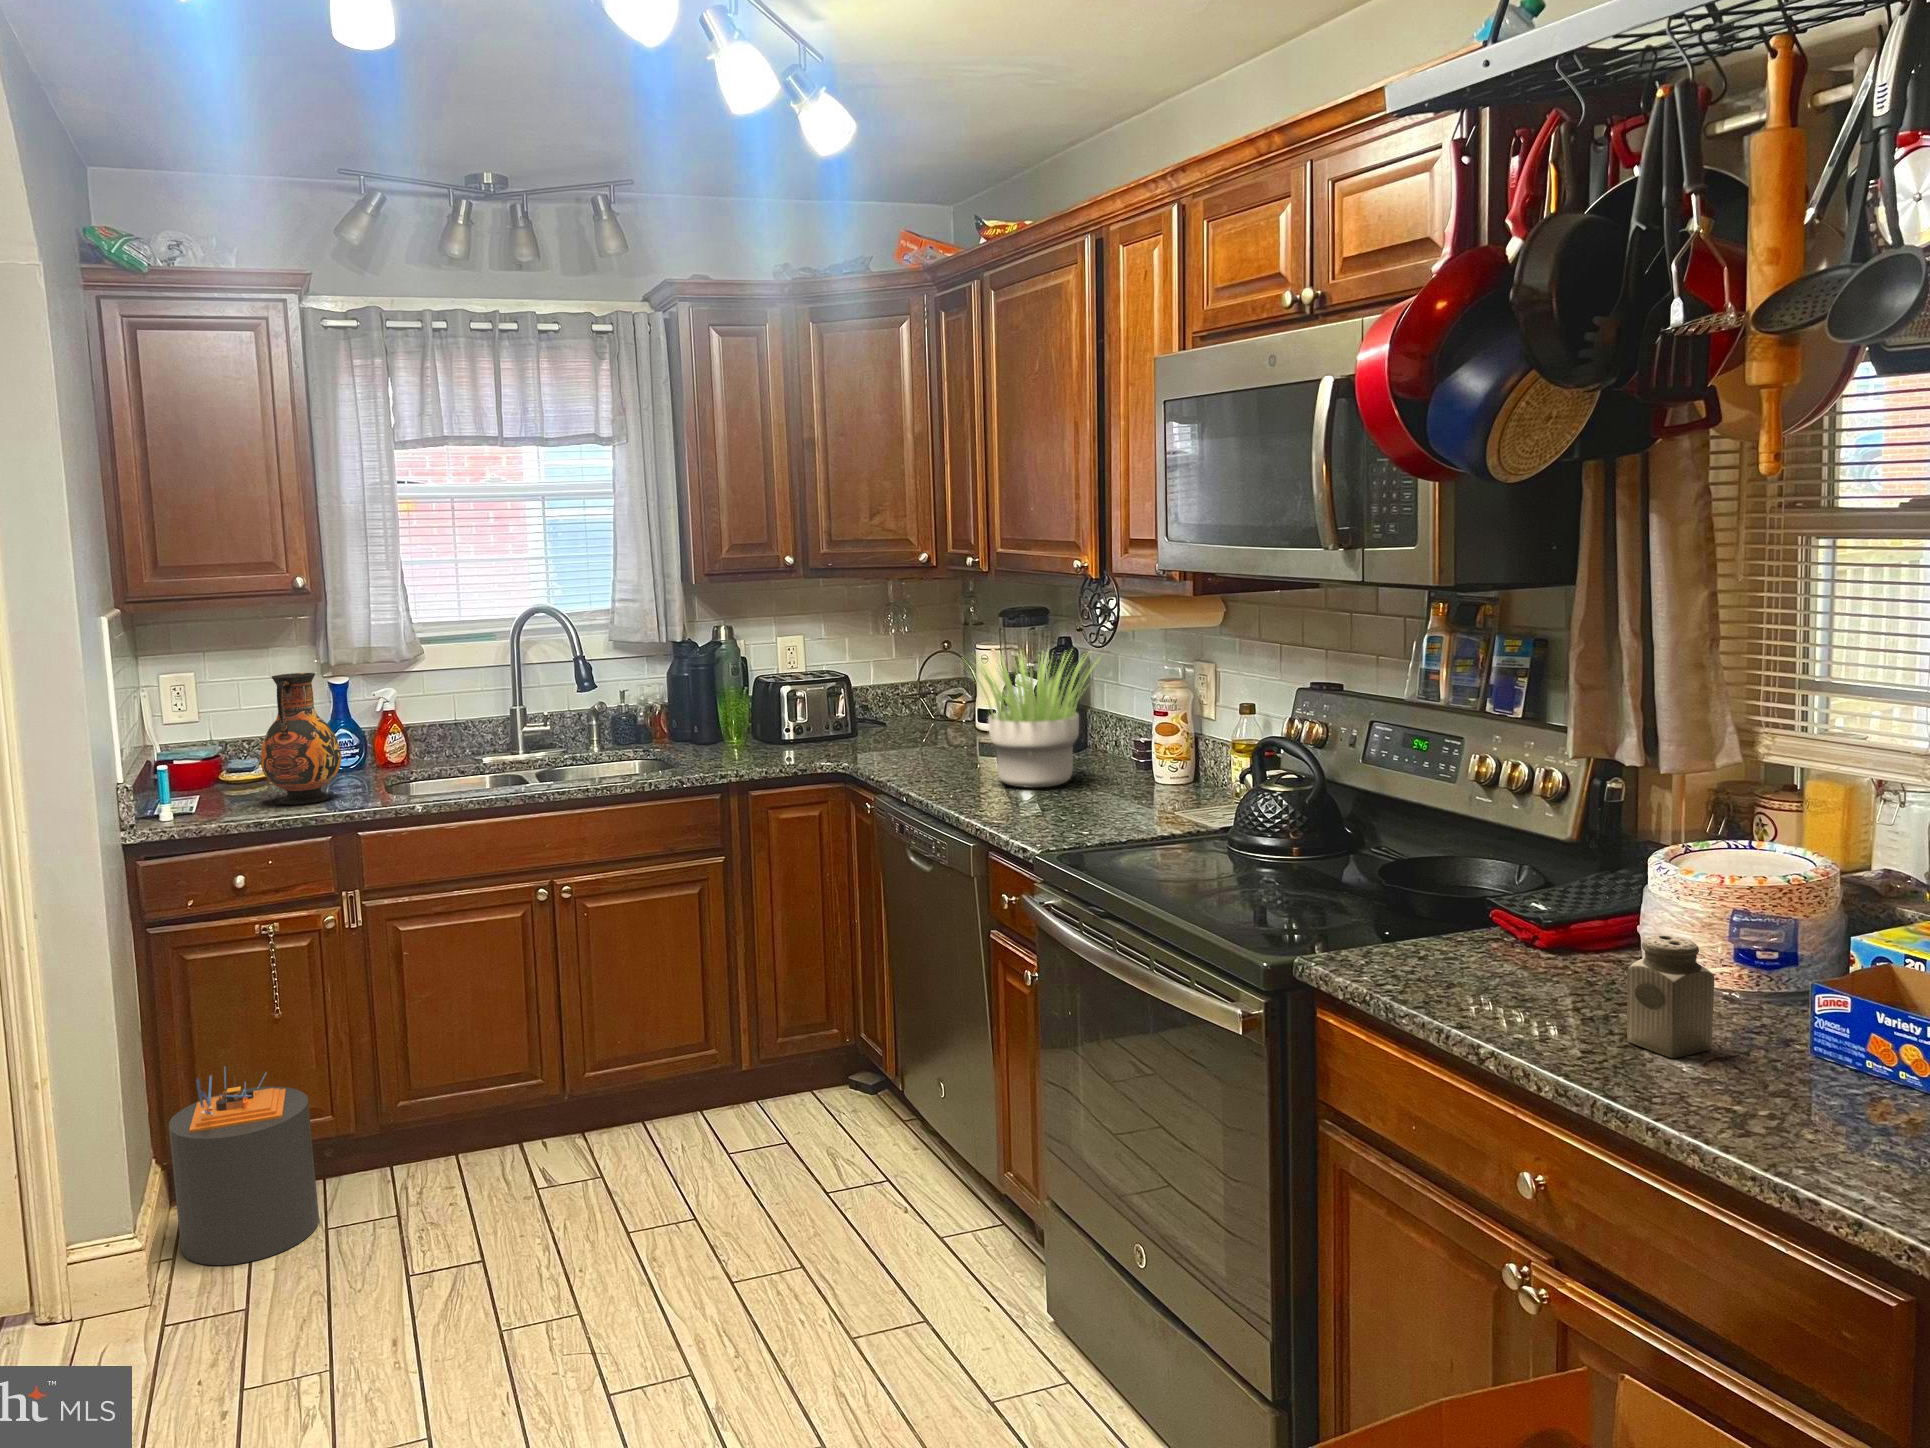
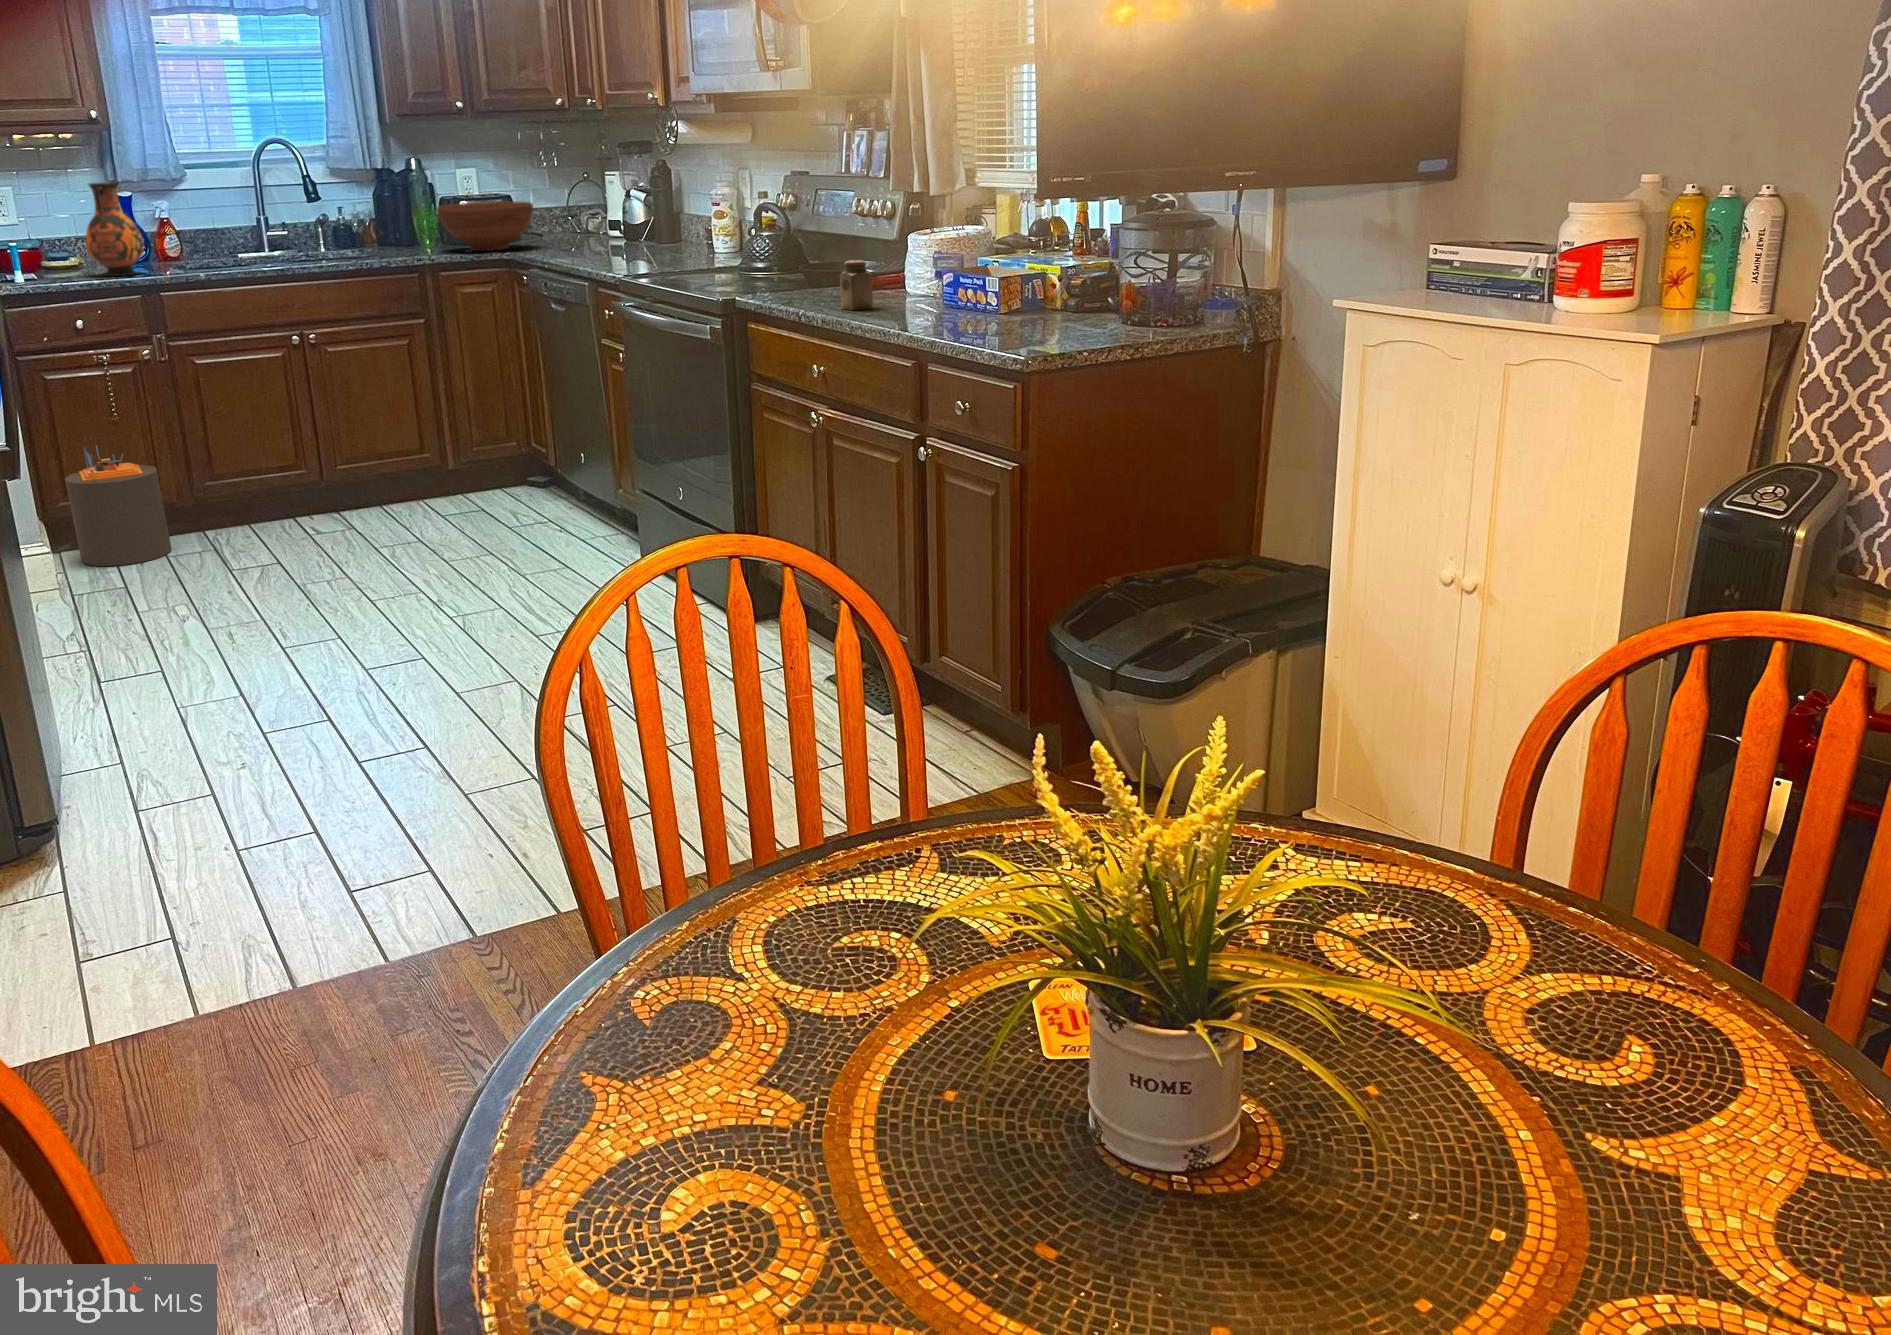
potted plant: present [974,653,1099,788] -> none [575,165,679,258]
fruit bowl: none [748,685,880,757] -> present [437,201,533,251]

